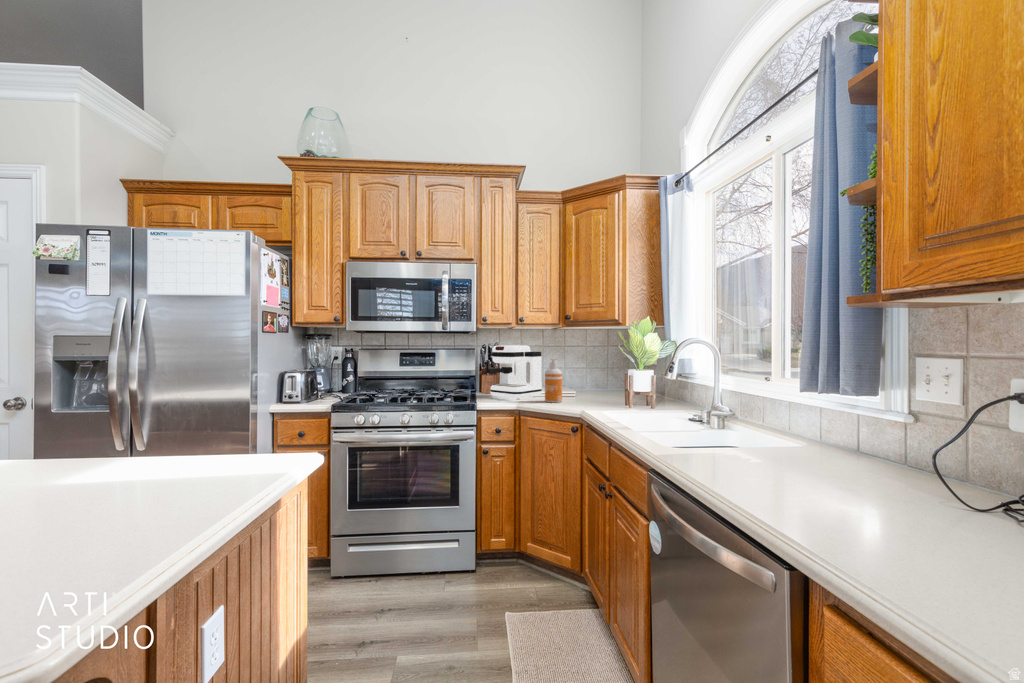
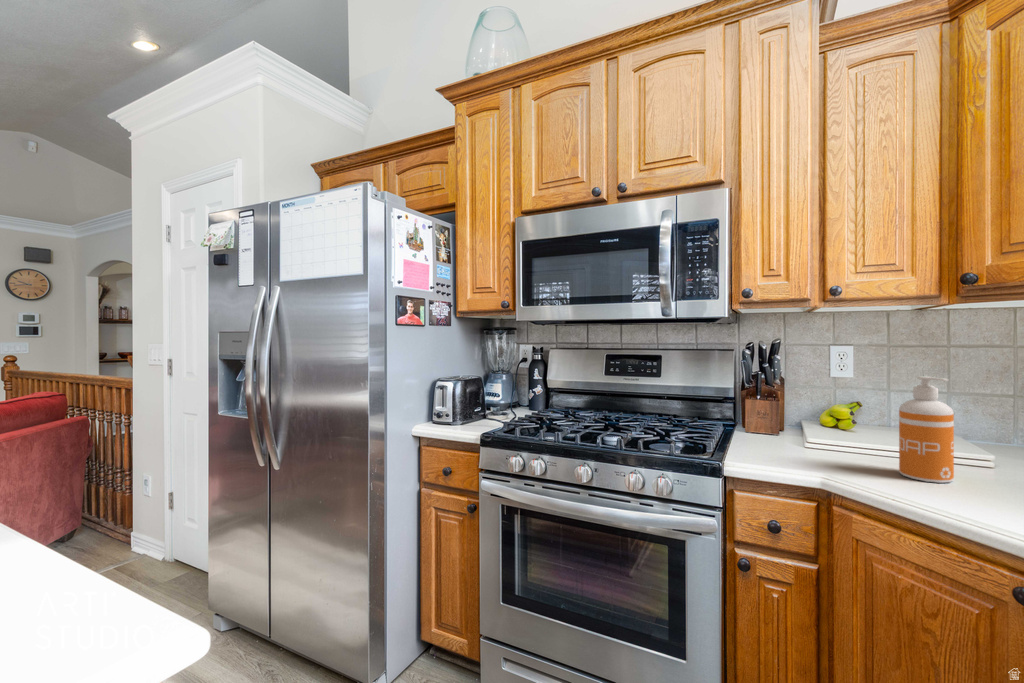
coffee maker: present [487,345,542,399] -> none [753,343,888,457]

